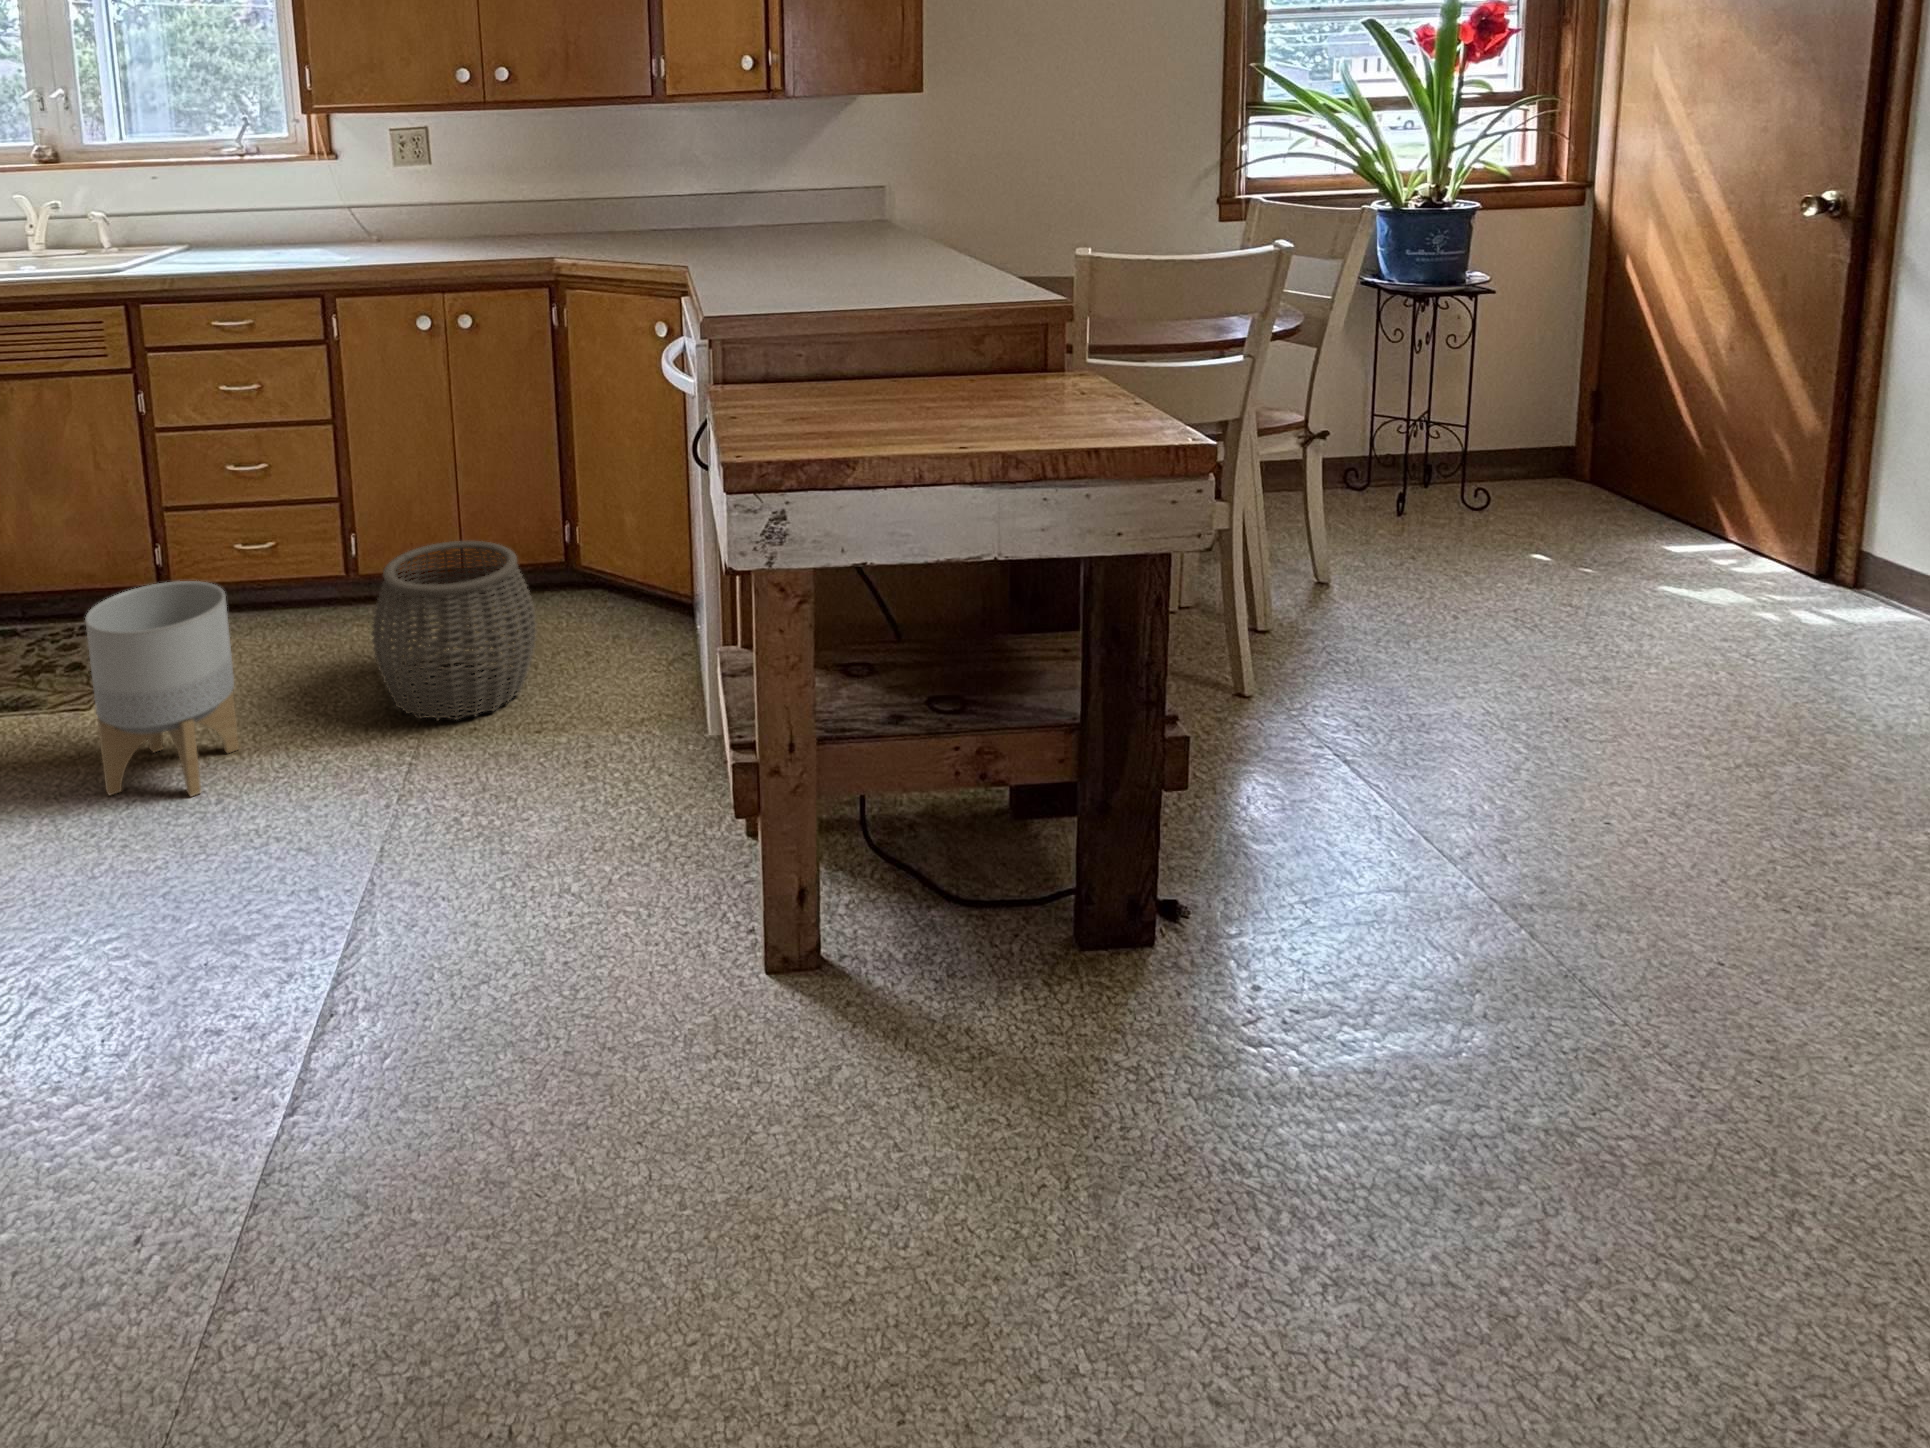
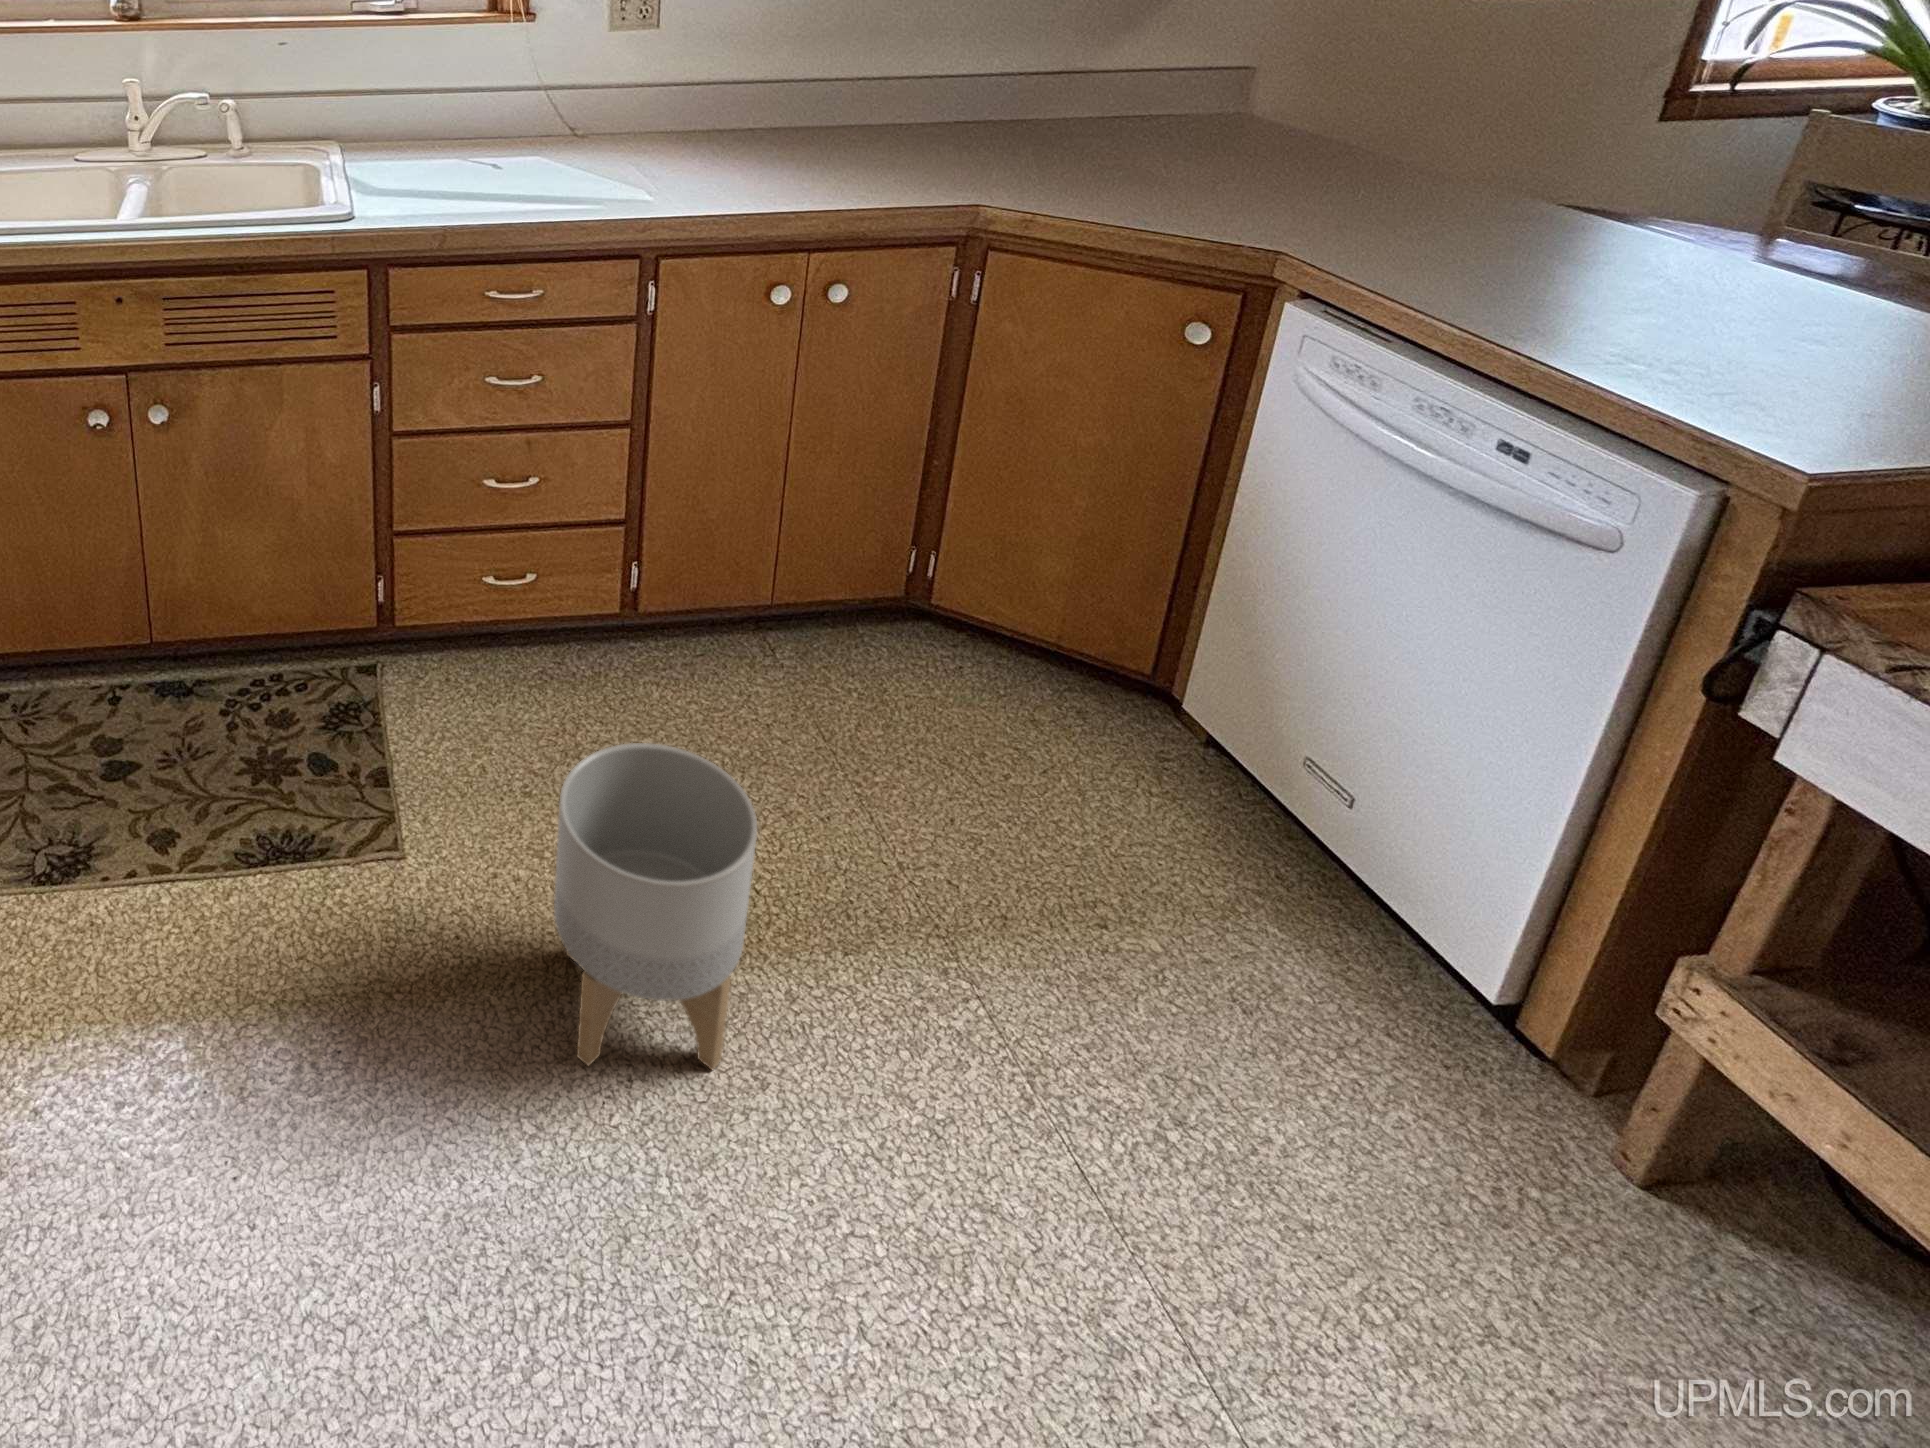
woven basket: present [371,541,537,720] -> none [810,627,1055,901]

